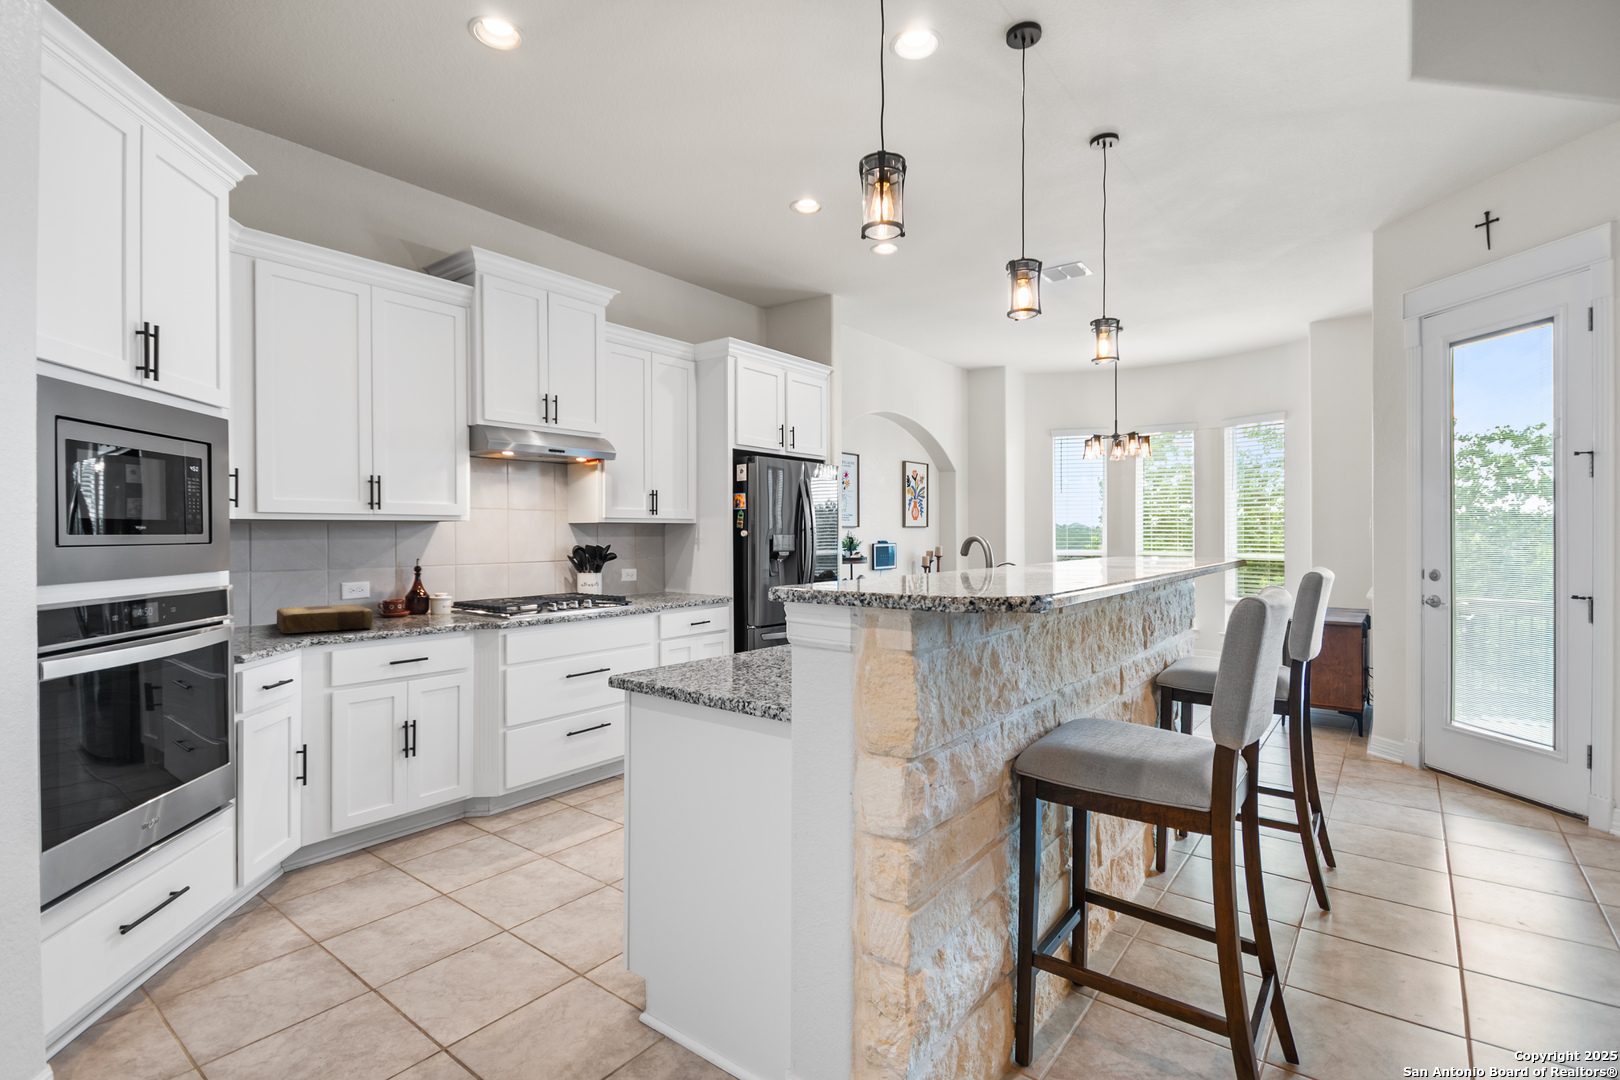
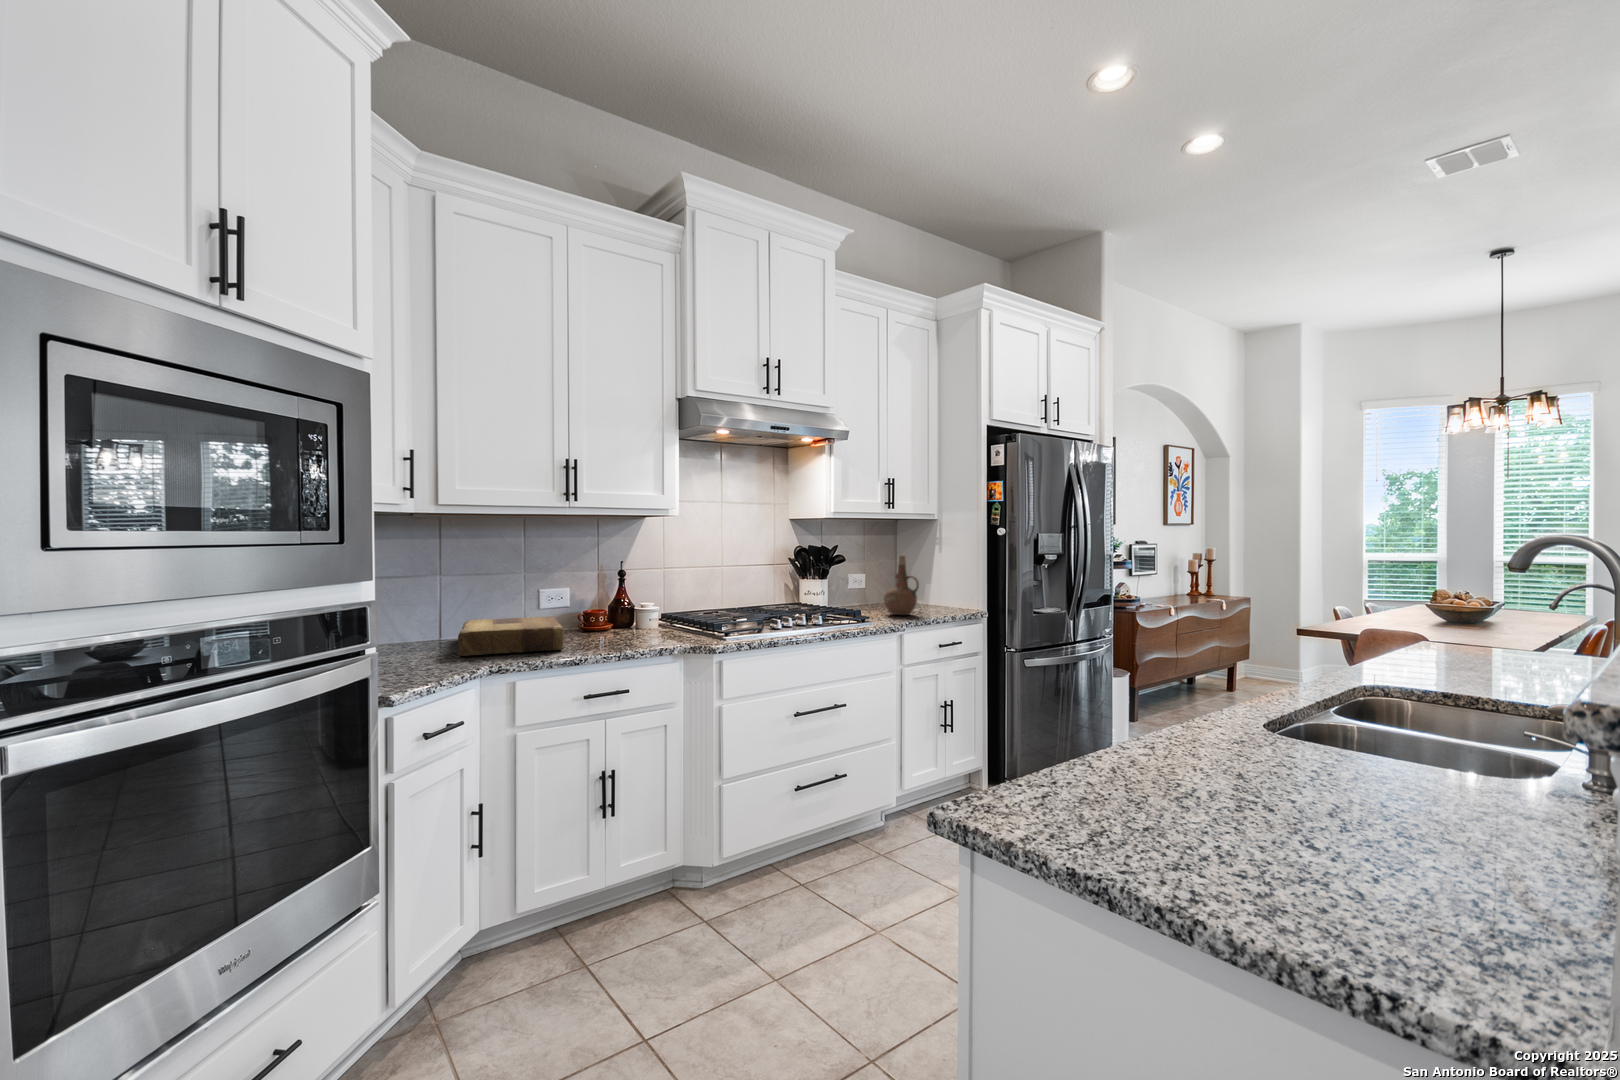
ceramic pitcher: none [645,553,673,601] -> present [884,556,919,615]

